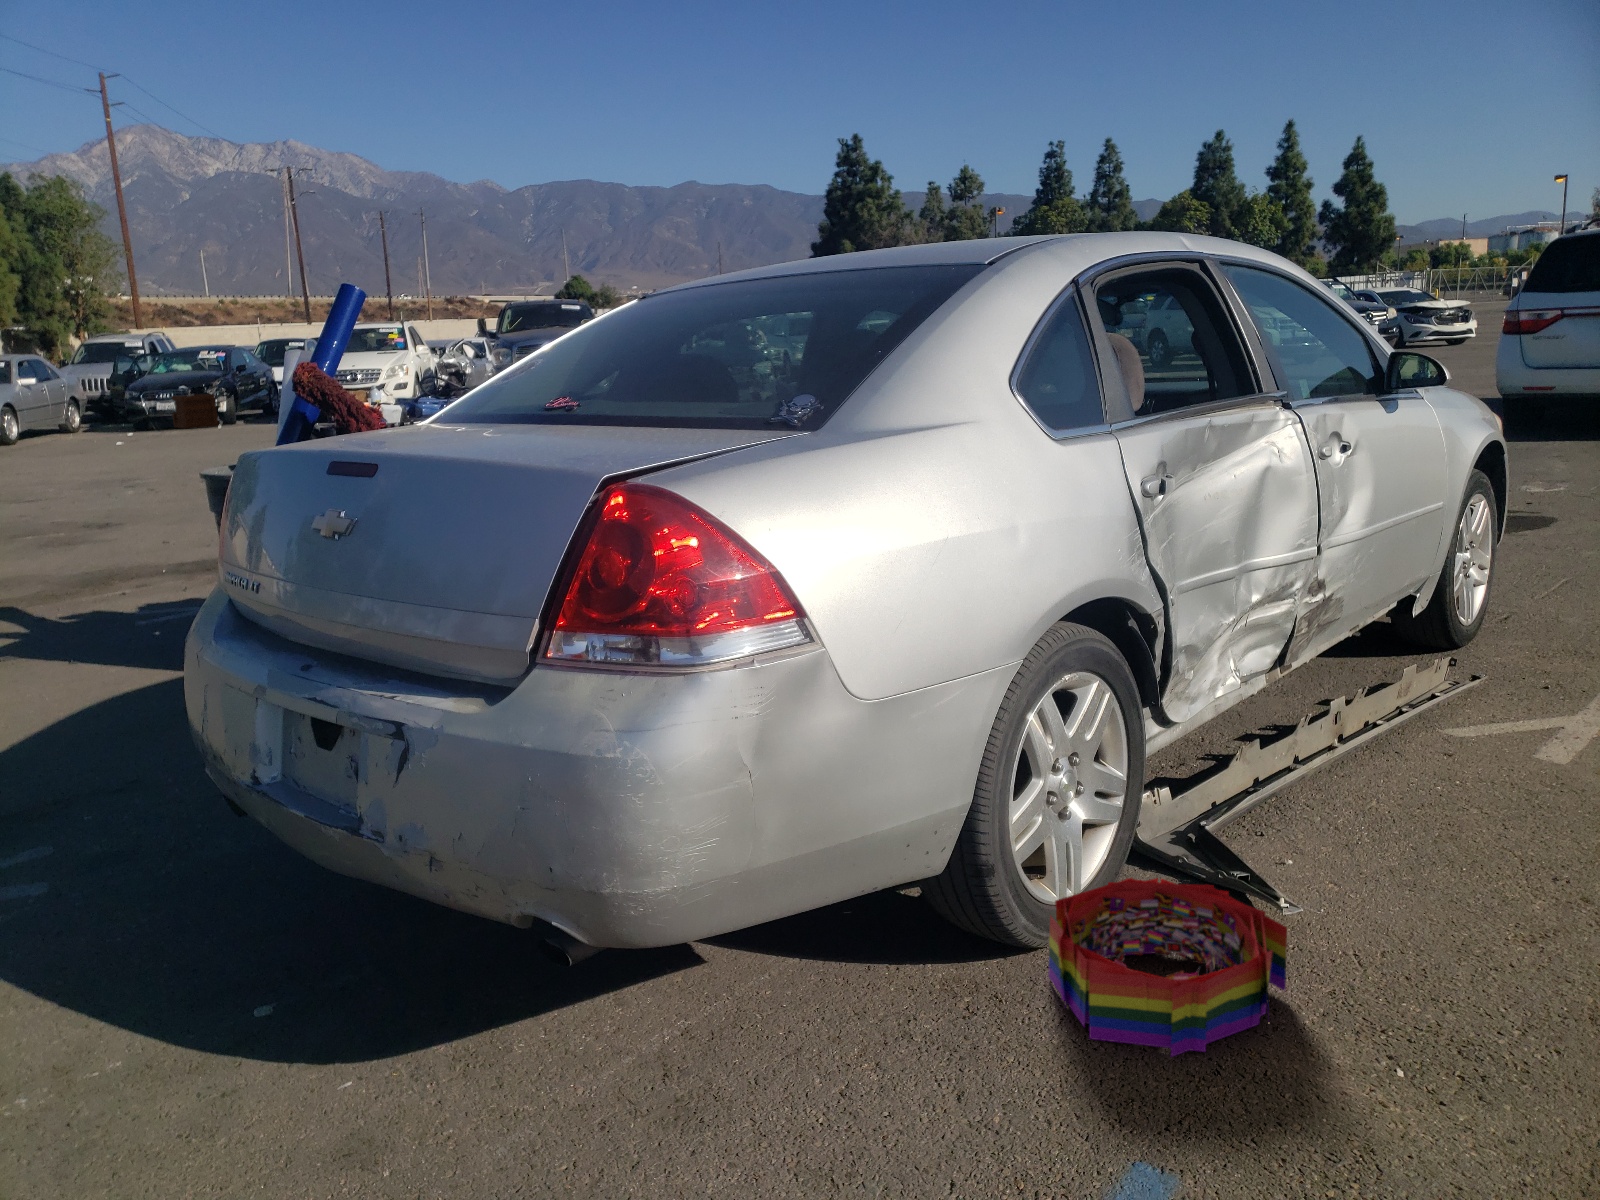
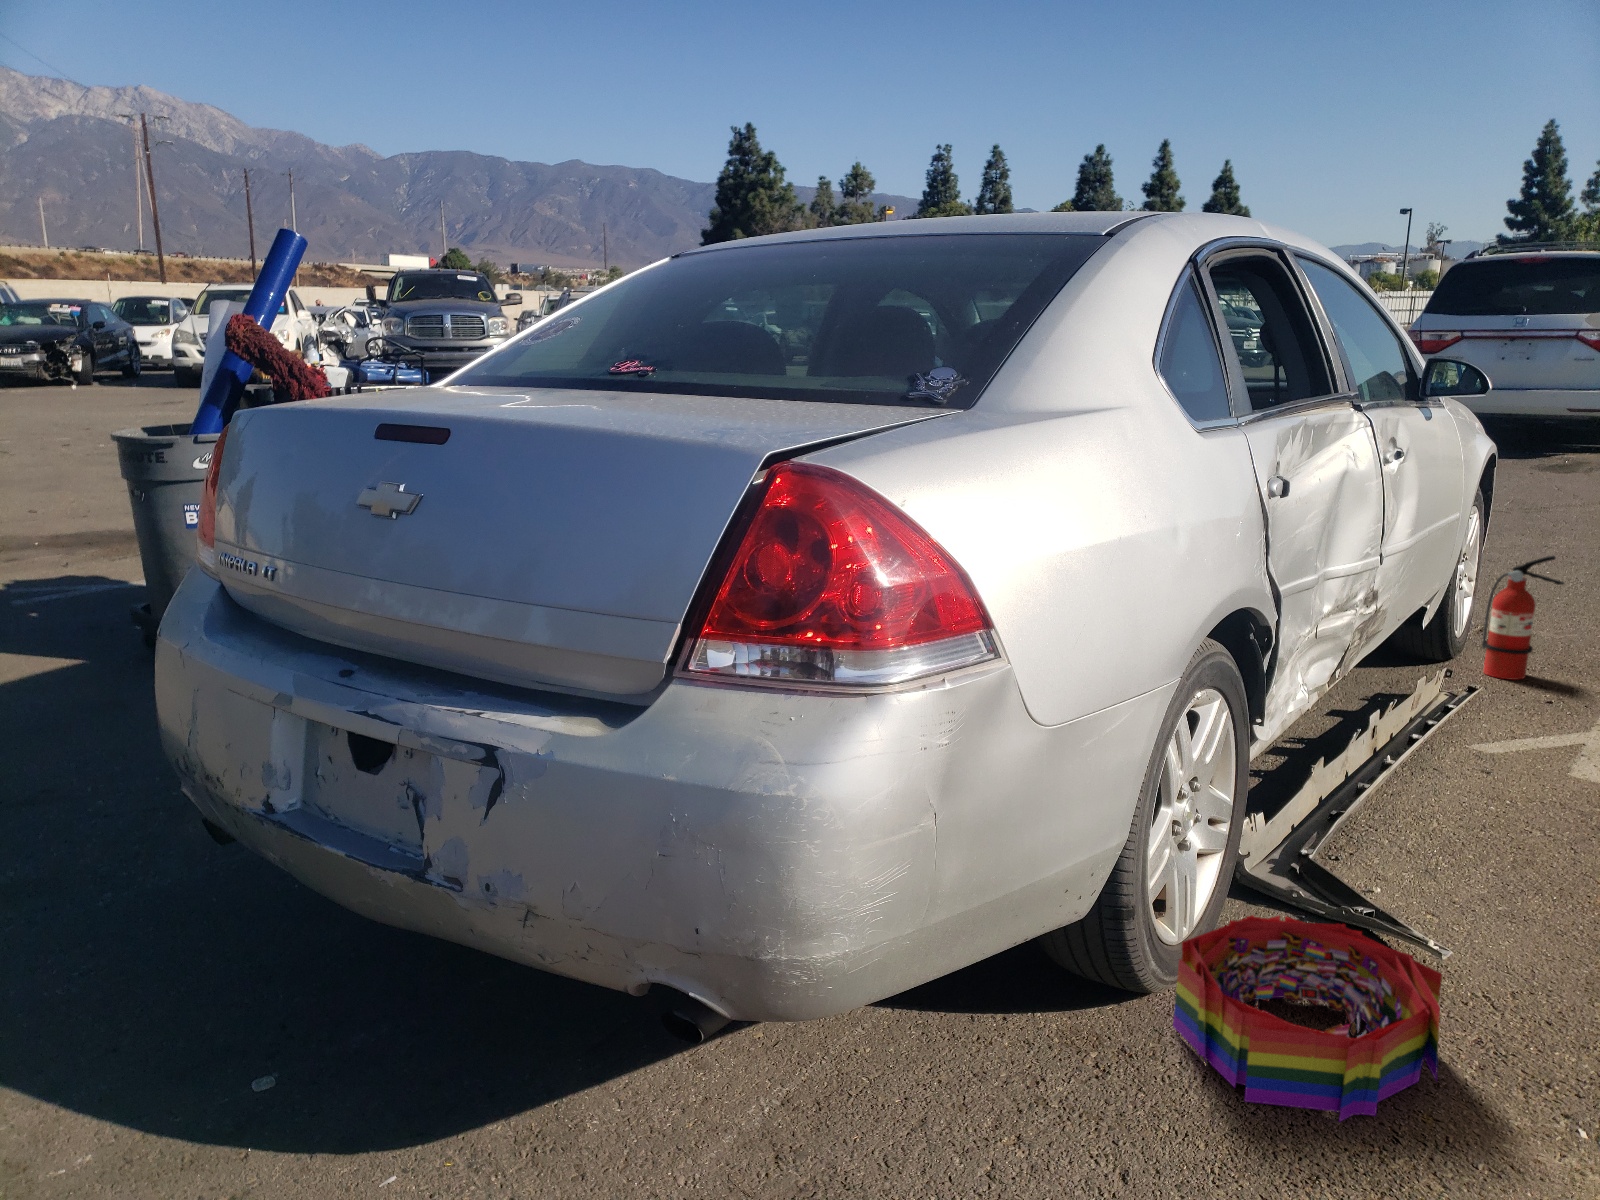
wooden crate: present [172,394,219,429] -> none [16,351,71,388]
fire extinguisher: none [1480,541,1559,665] -> present [1482,556,1564,680]

